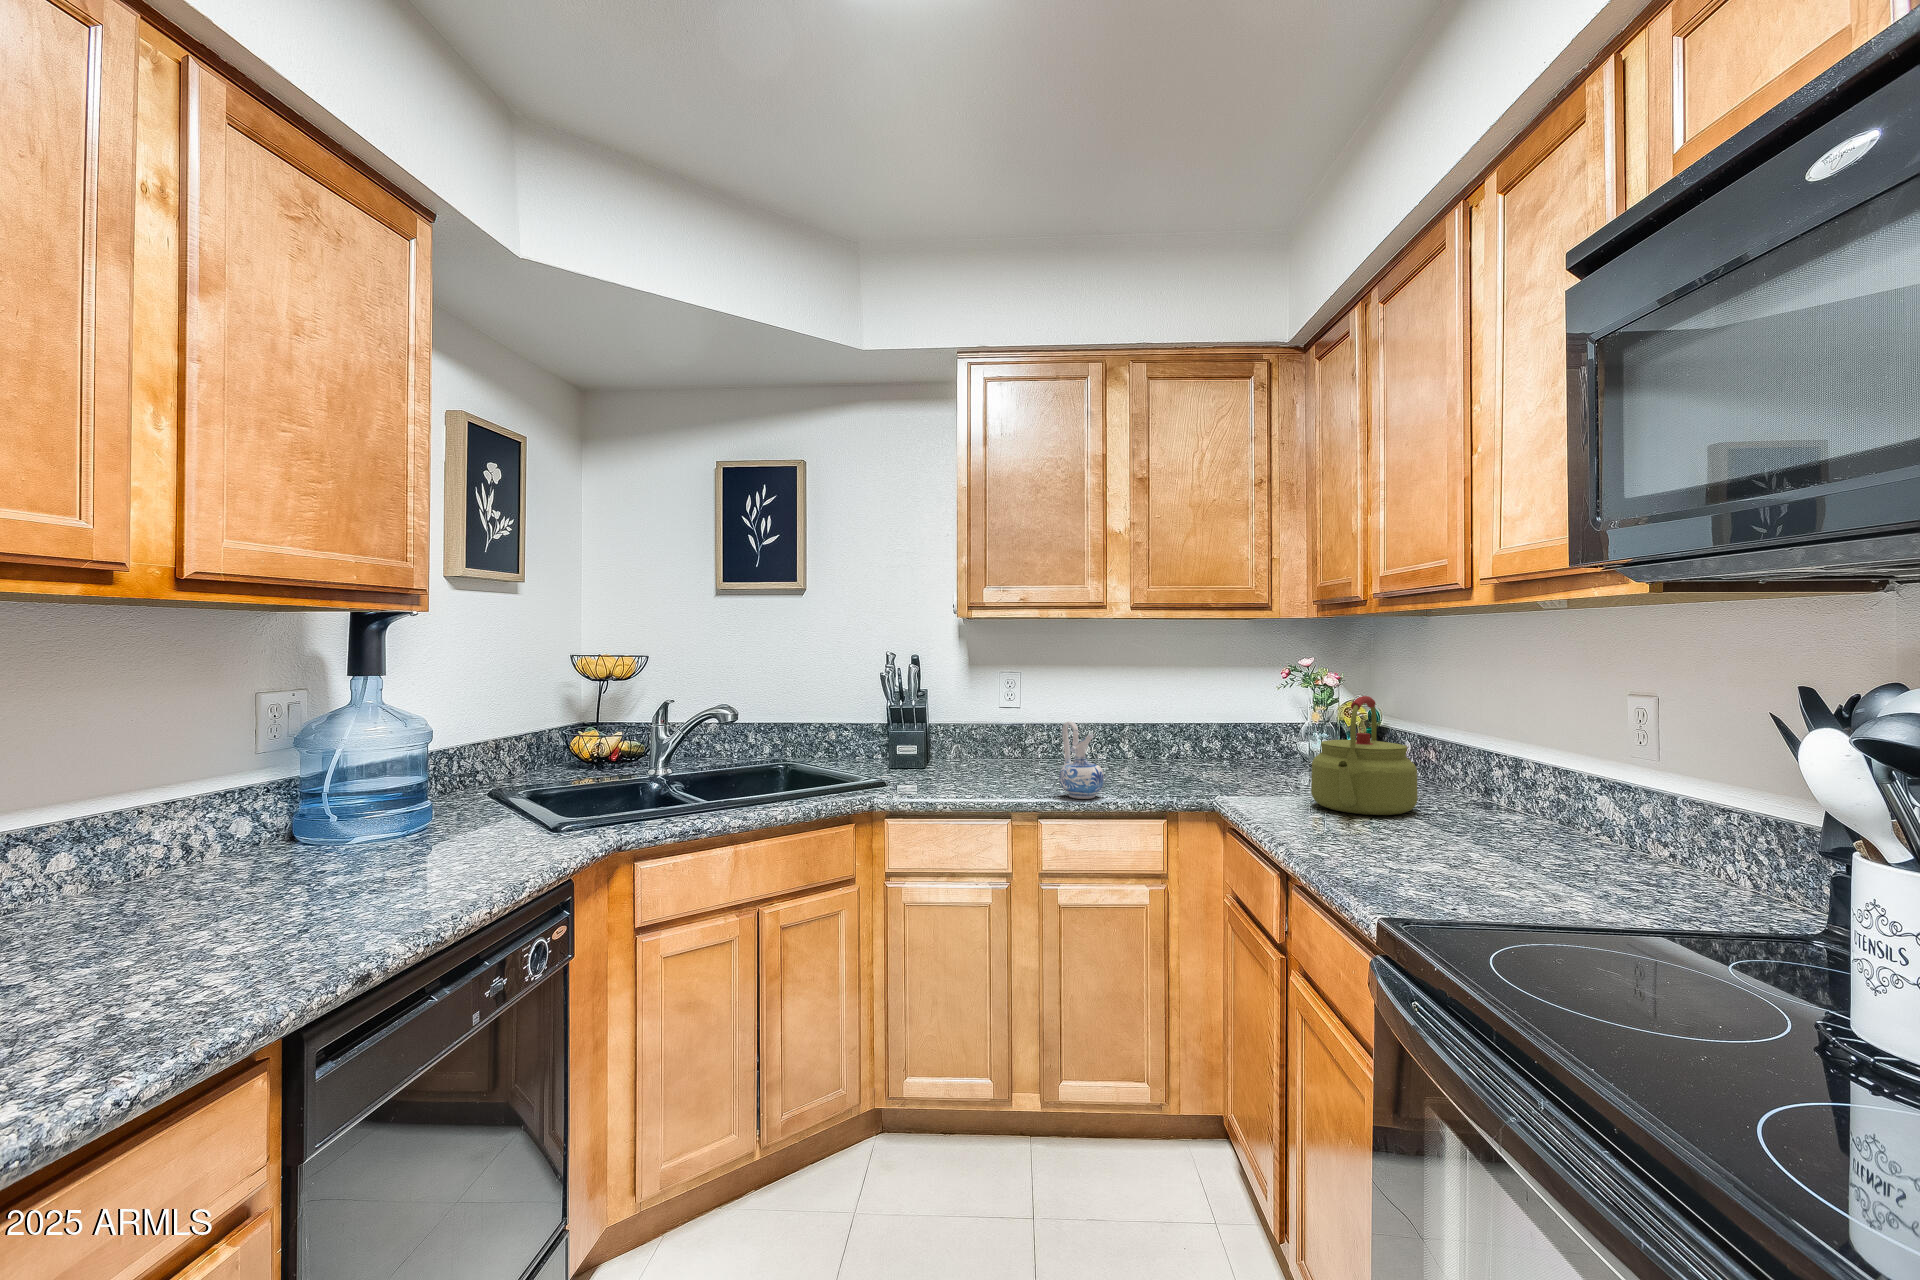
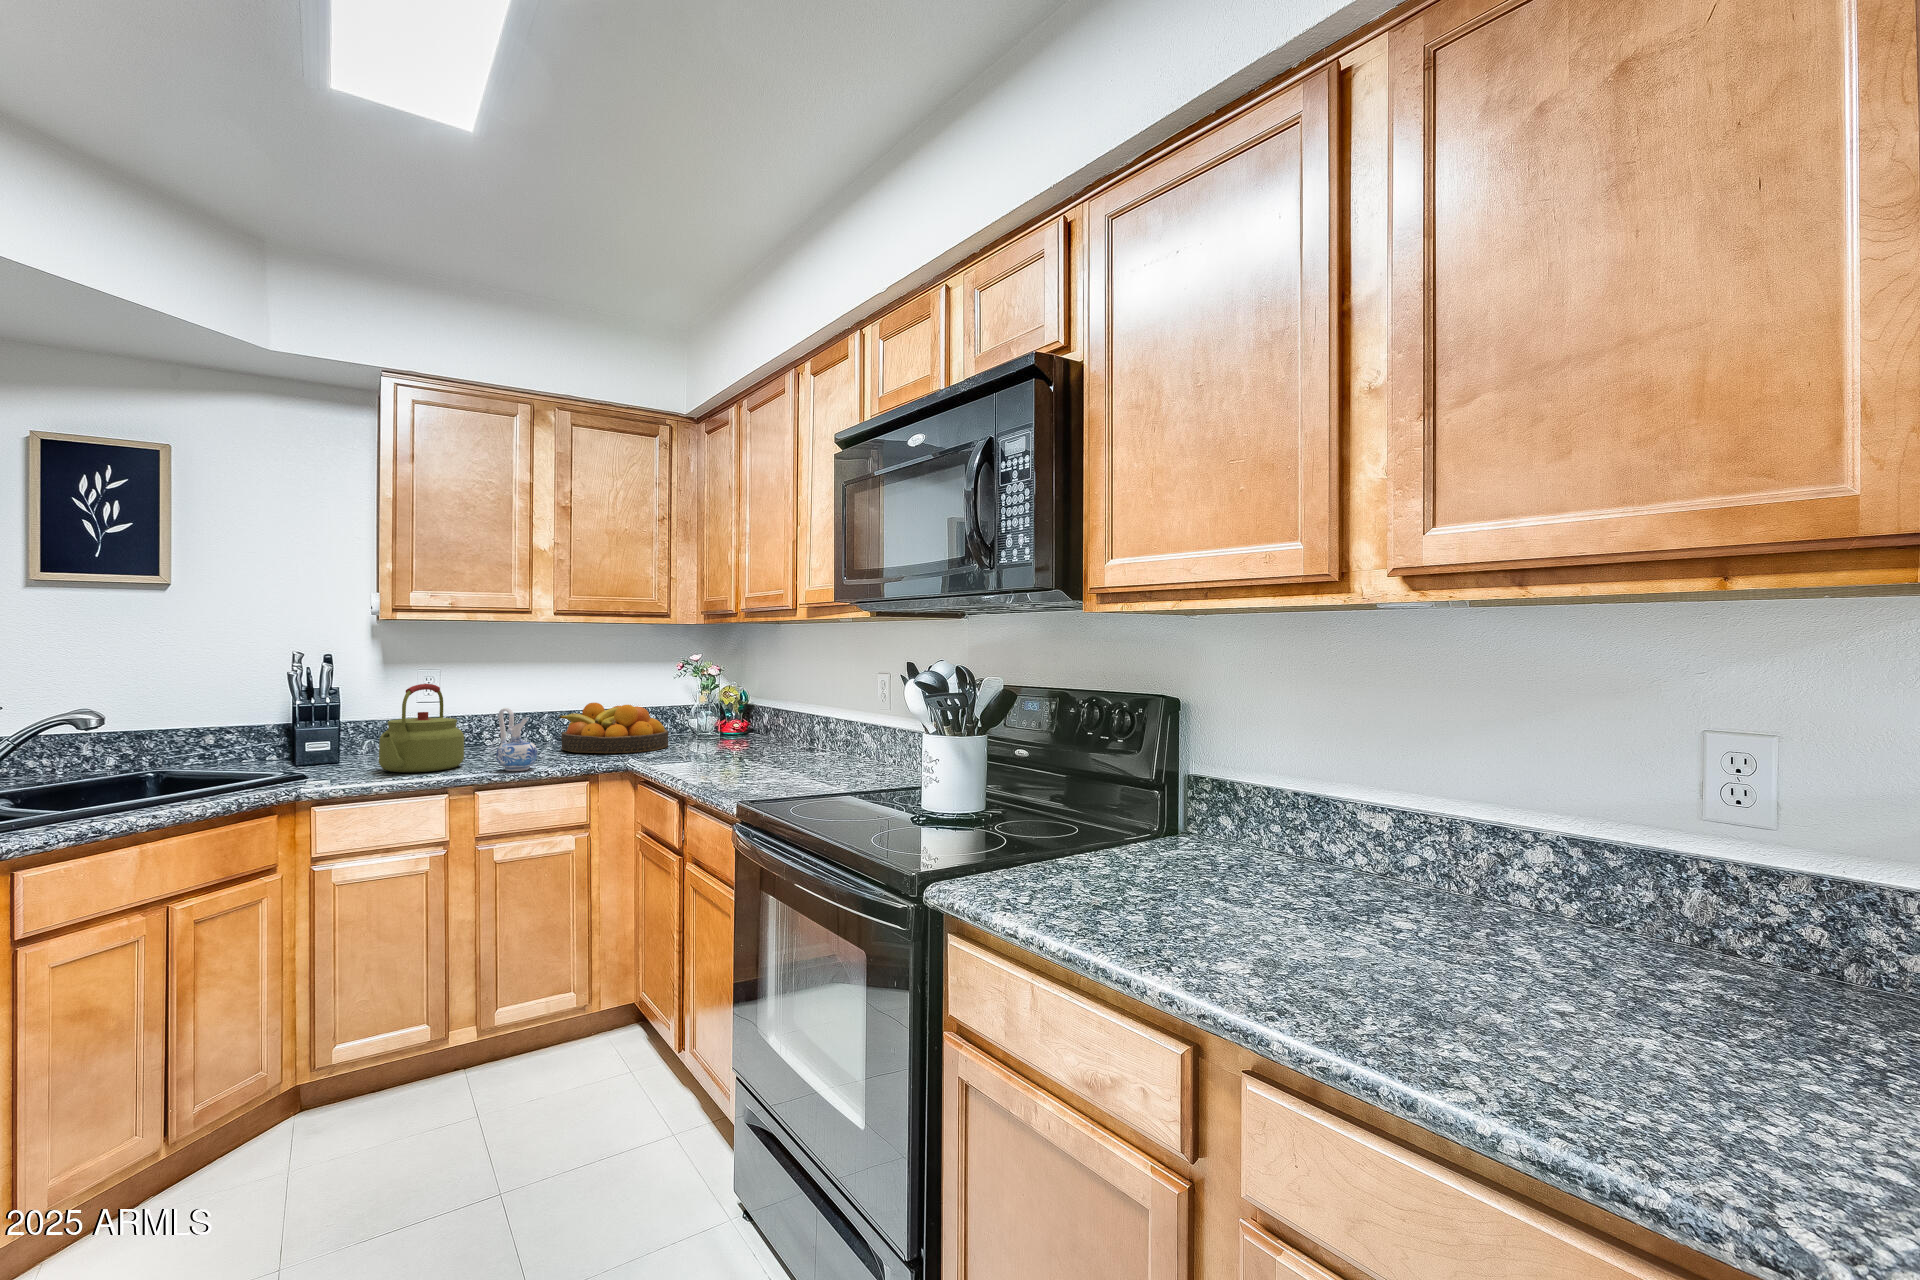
kettle: present [1311,696,1418,815] -> present [379,684,464,772]
fruit bowl: none [1136,717,1269,783] -> present [559,703,668,753]

